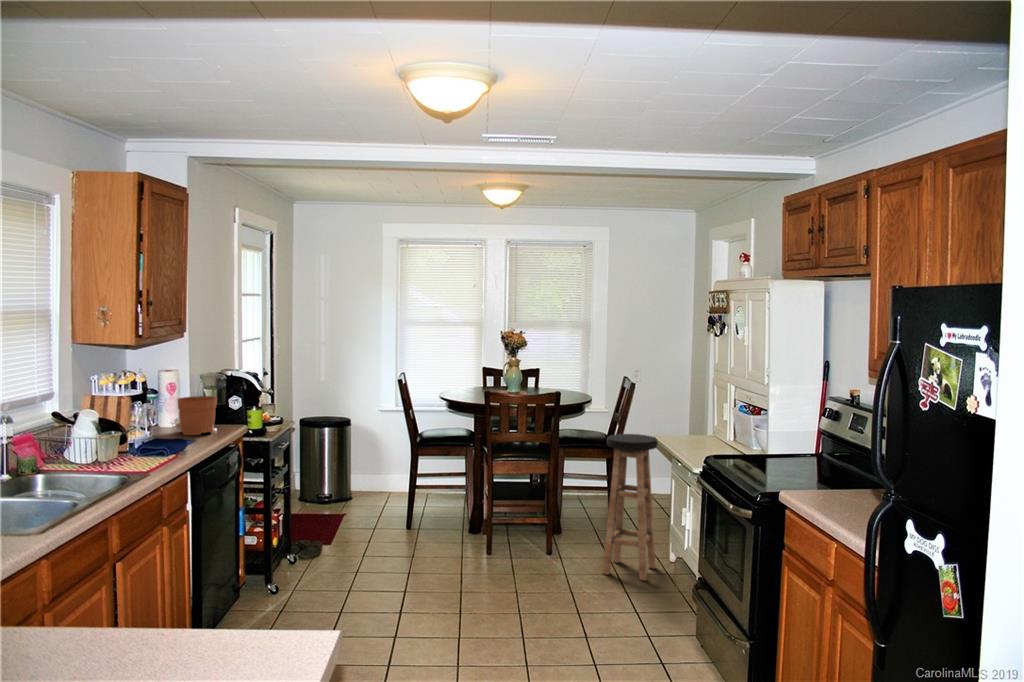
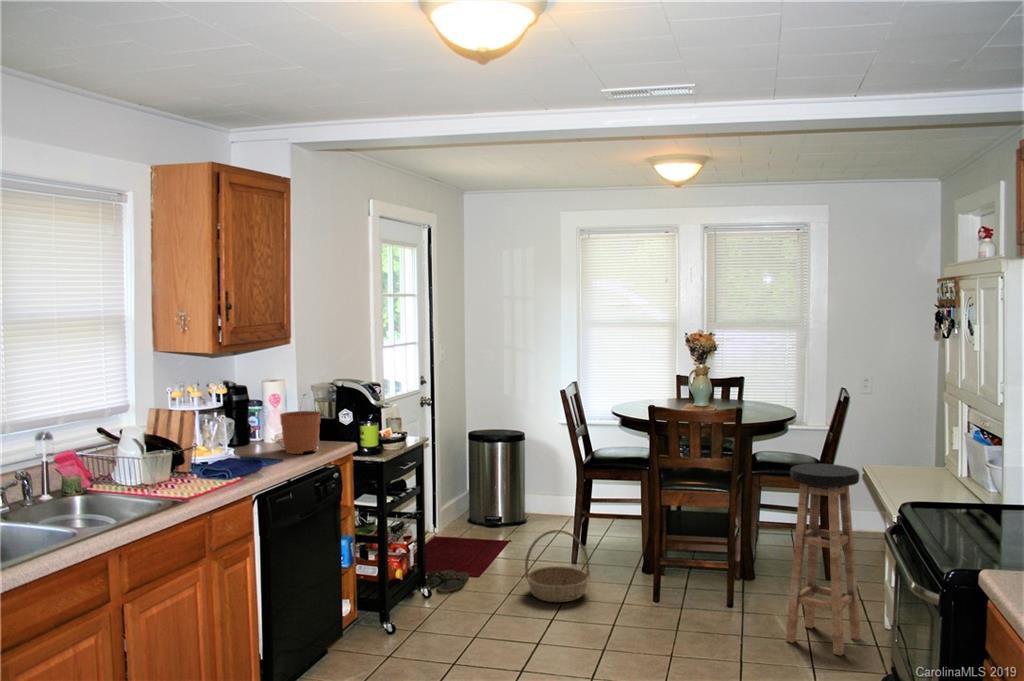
basket: none [386,497,441,558] -> present [525,530,590,602]

